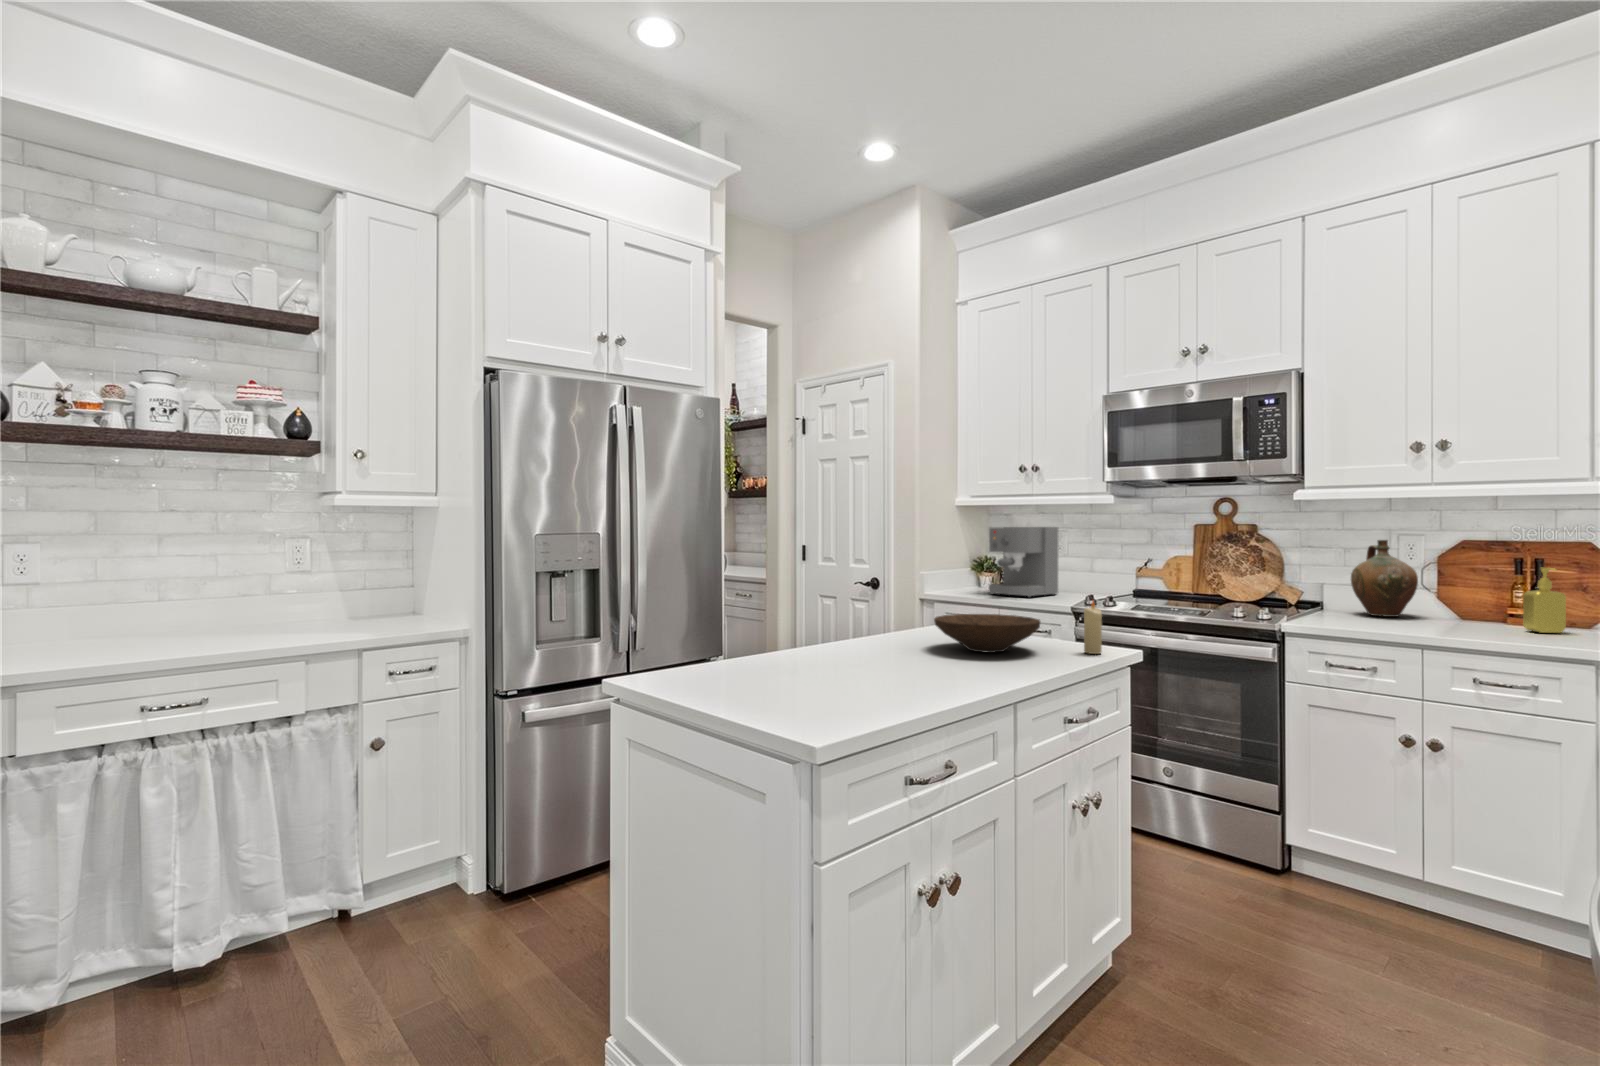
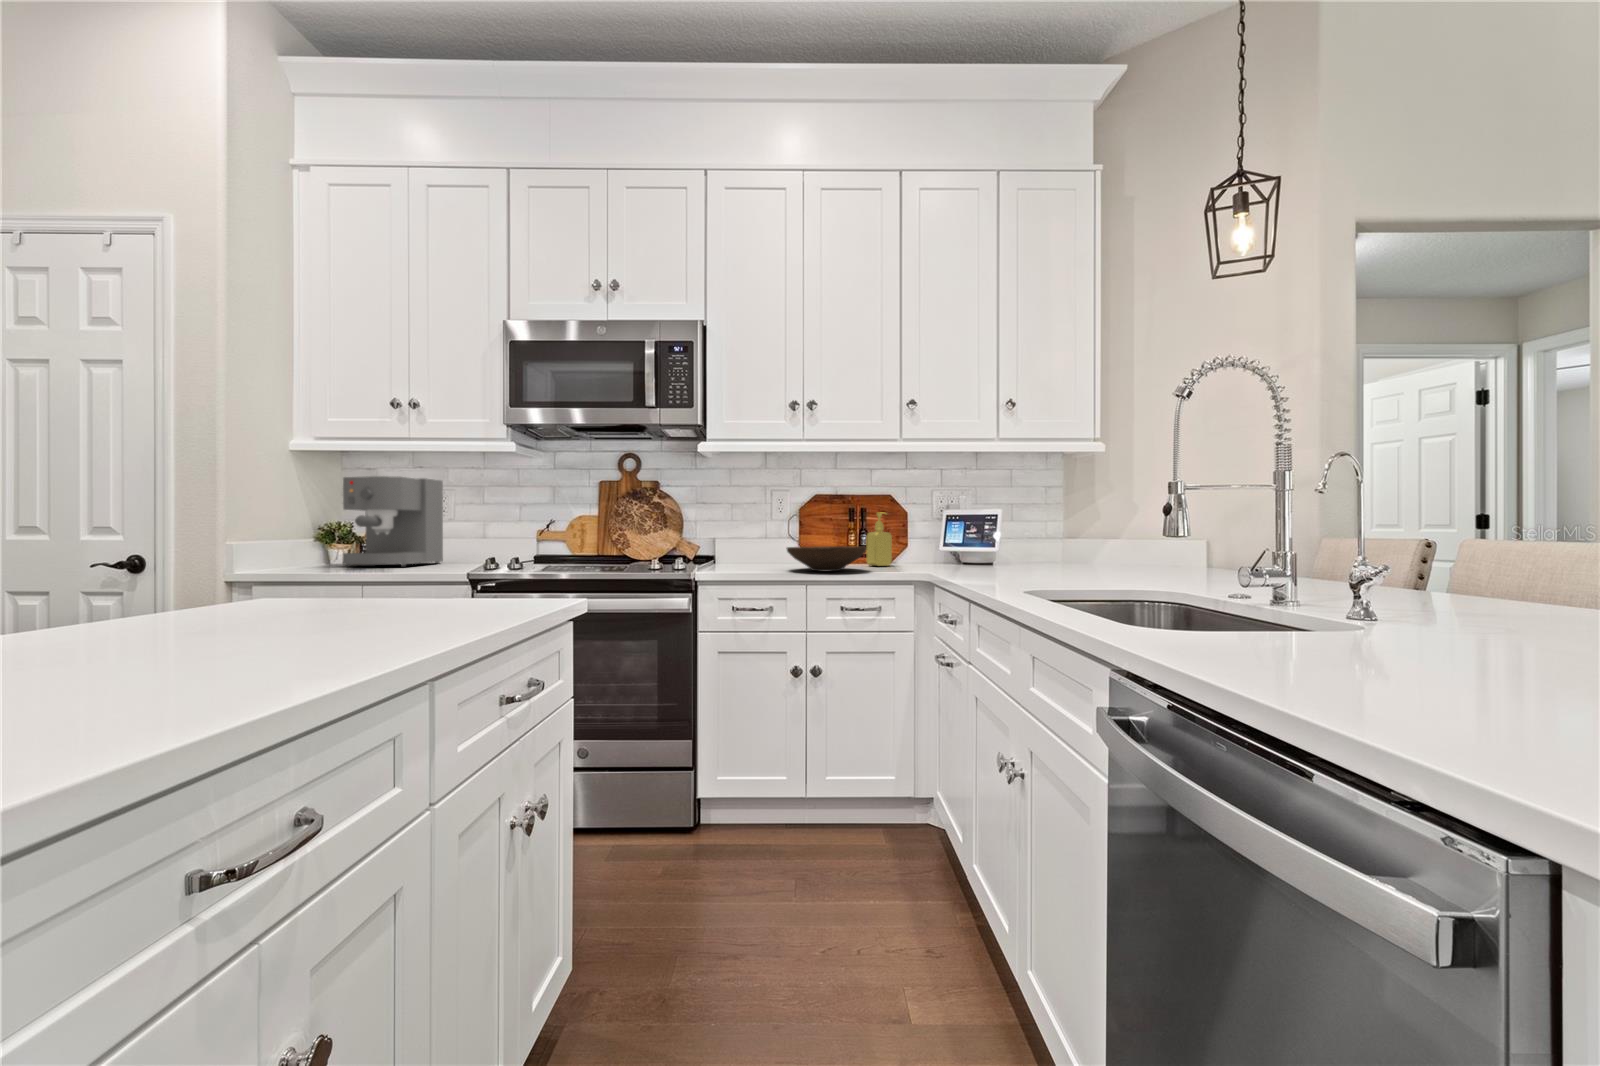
ceramic jug: present [1351,540,1418,617] -> none [740,493,791,563]
candle: present [1084,601,1102,654] -> none [500,525,530,612]
wooden bowl: present [934,614,1040,653] -> present [786,546,867,571]

